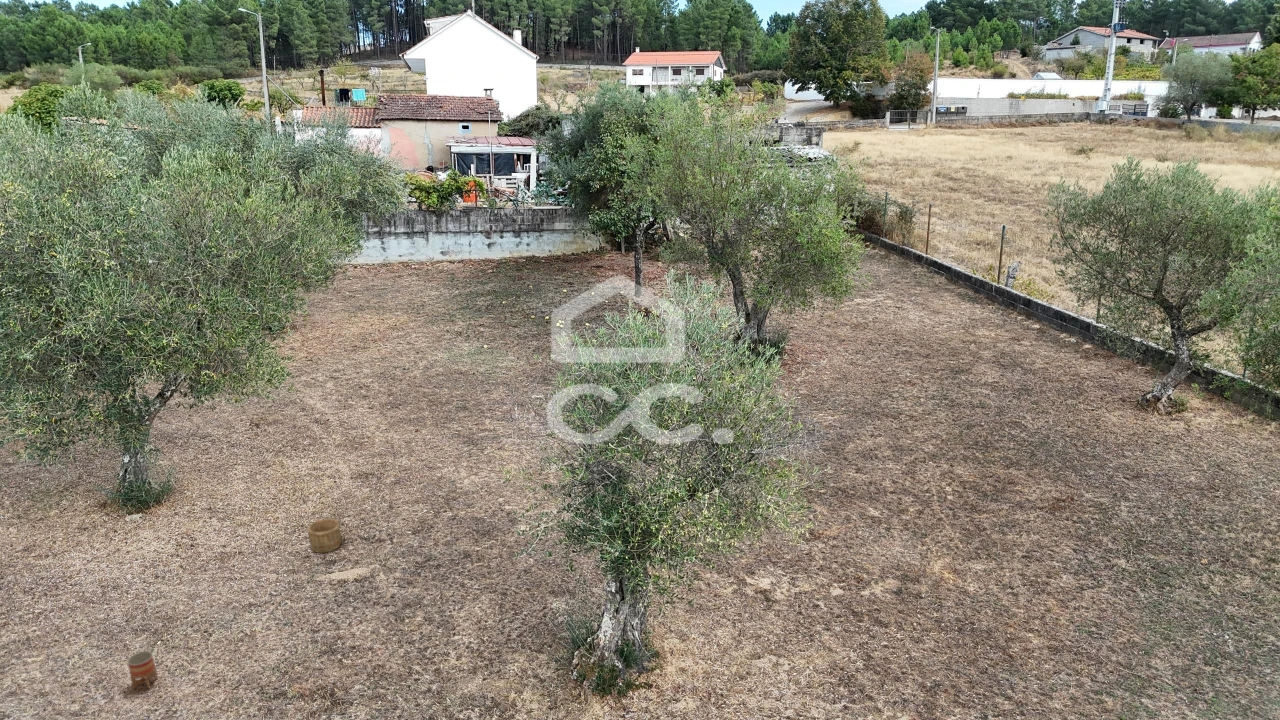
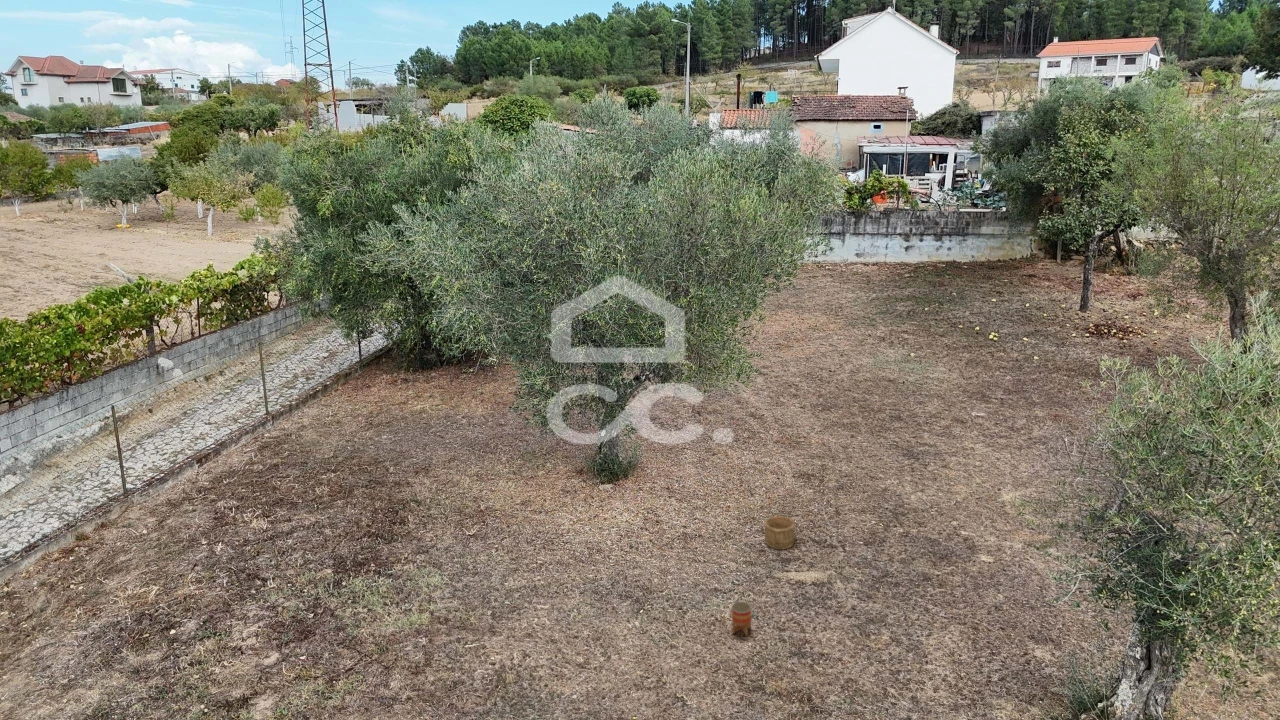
planter: present [128,651,158,689] -> present [731,601,752,636]

